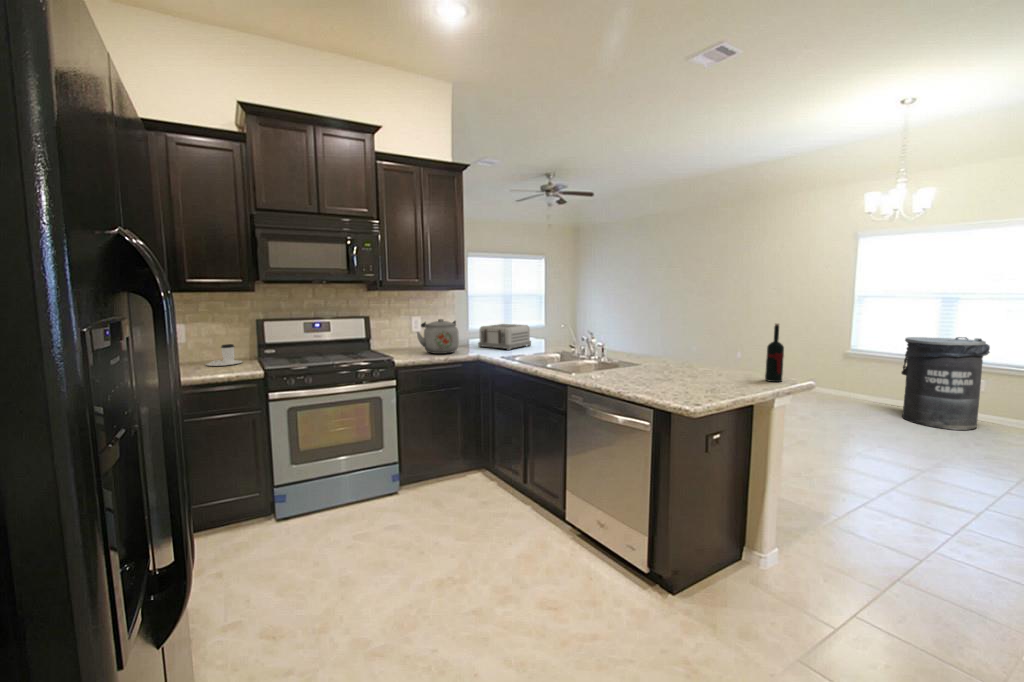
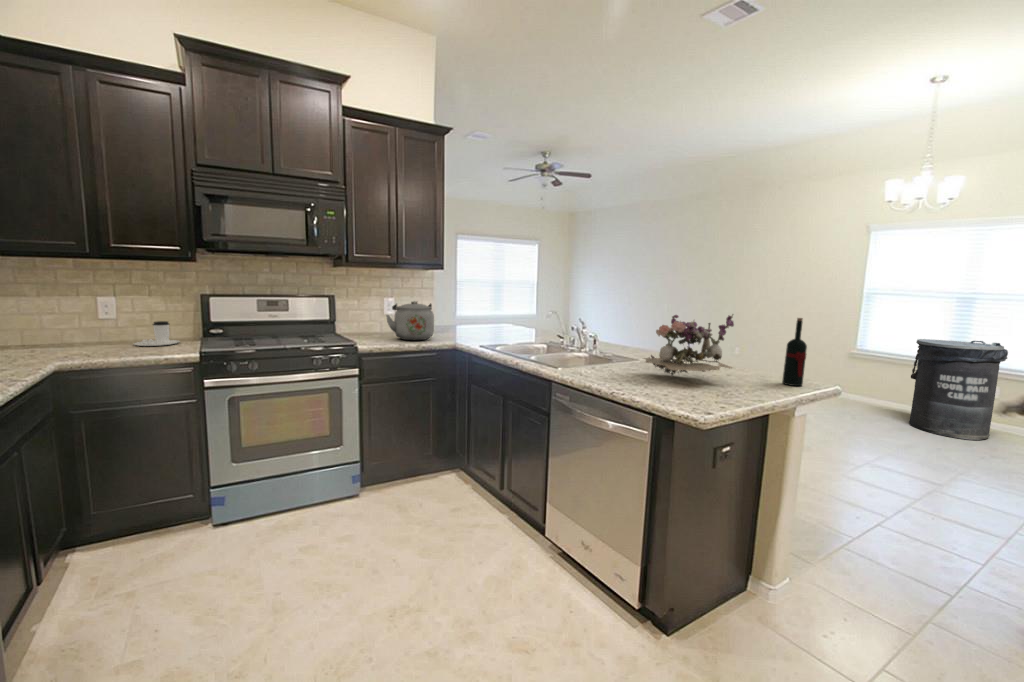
flower arrangement: none [644,322,722,378] -> present [644,314,734,376]
toaster: present [478,324,531,350] -> none [457,310,516,339]

